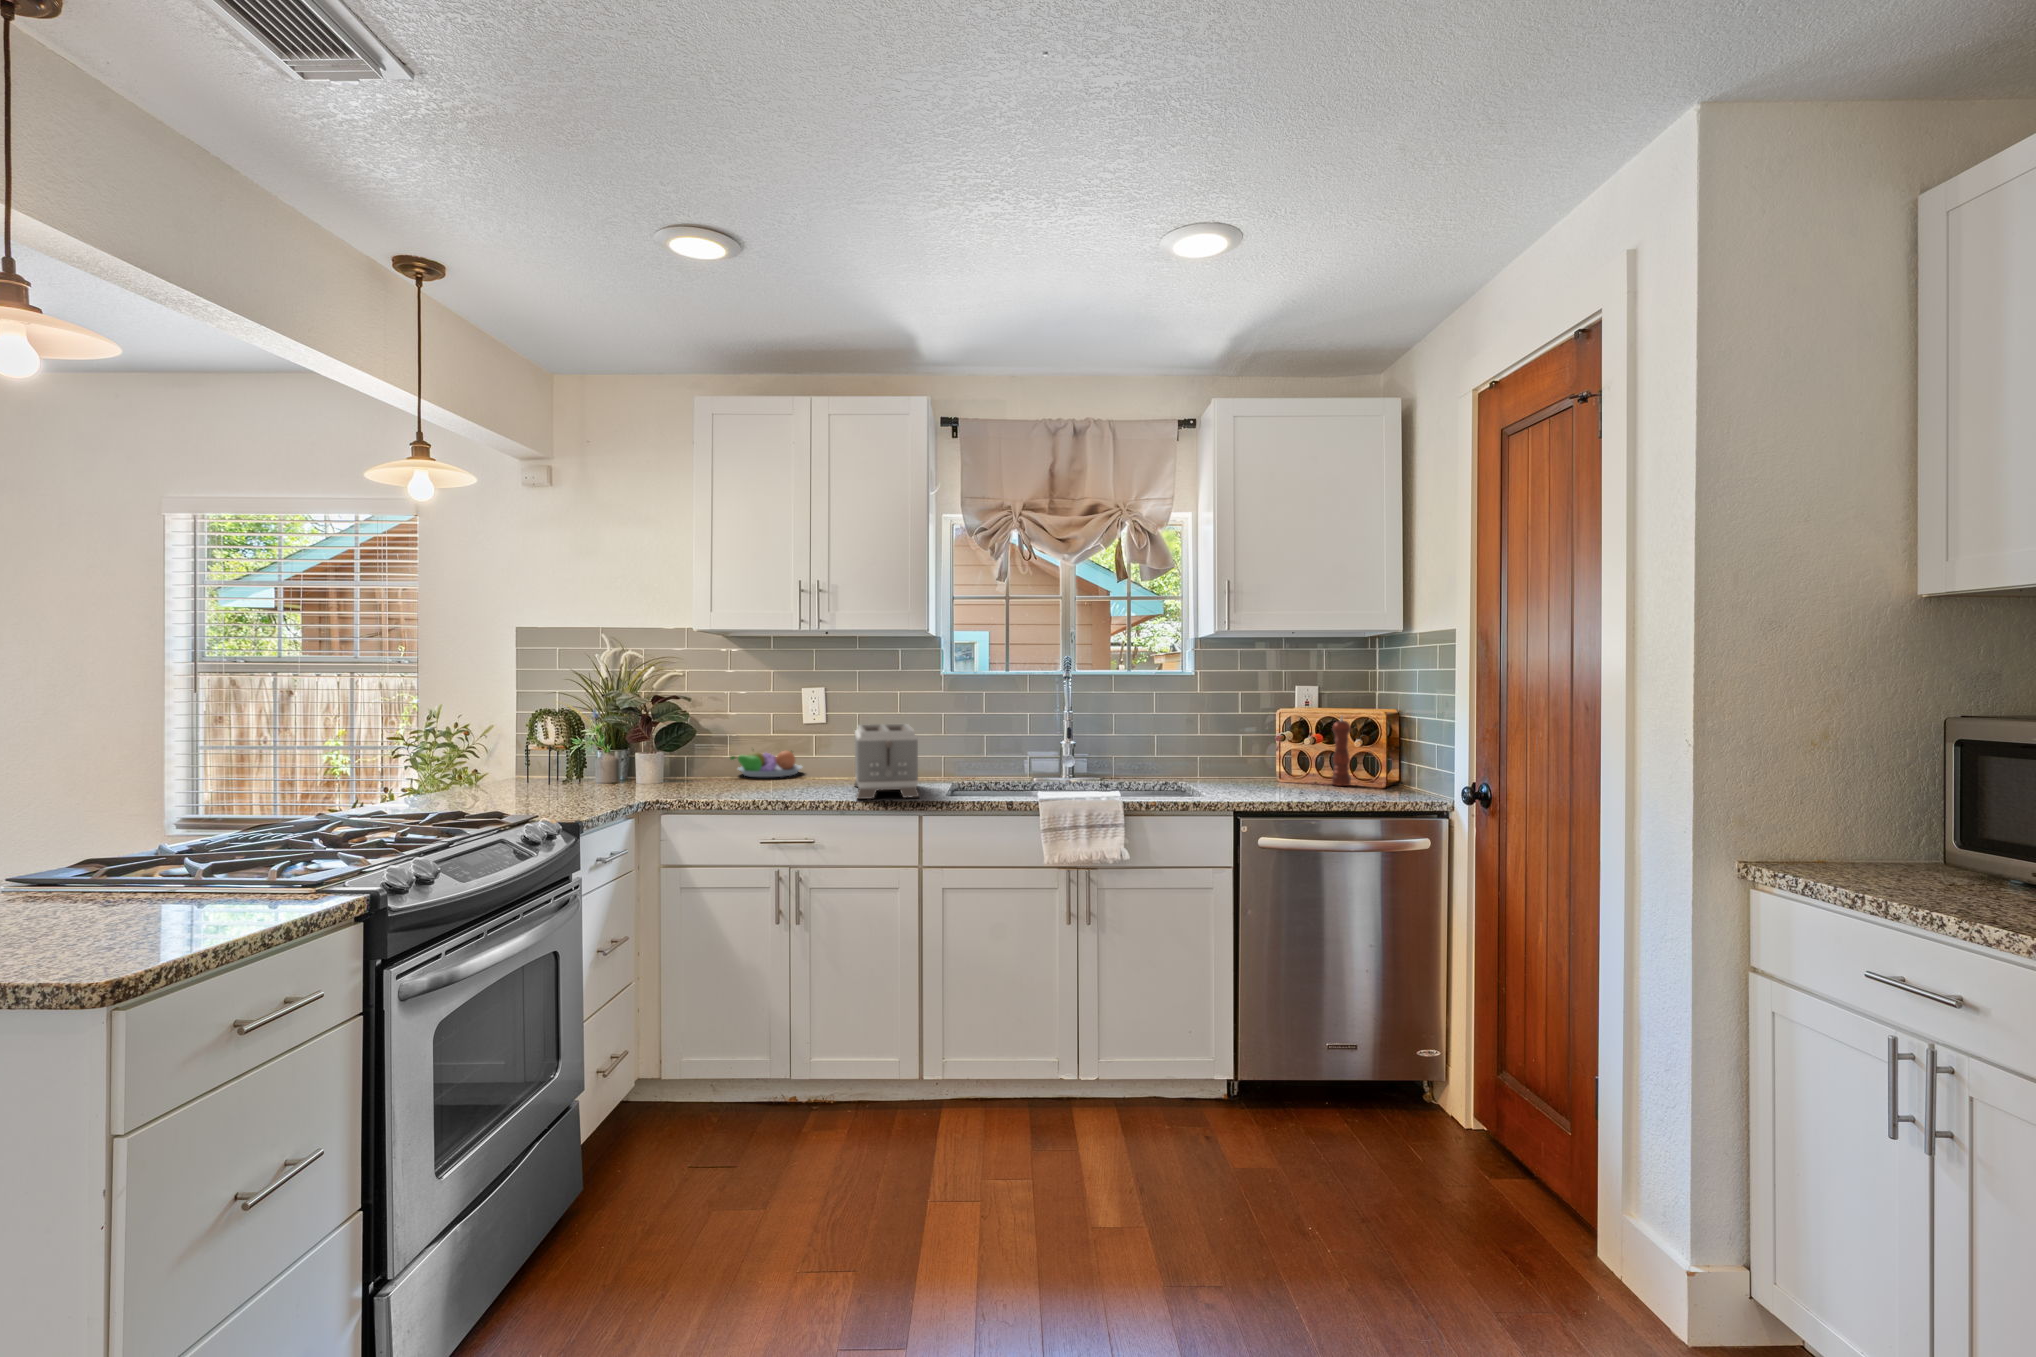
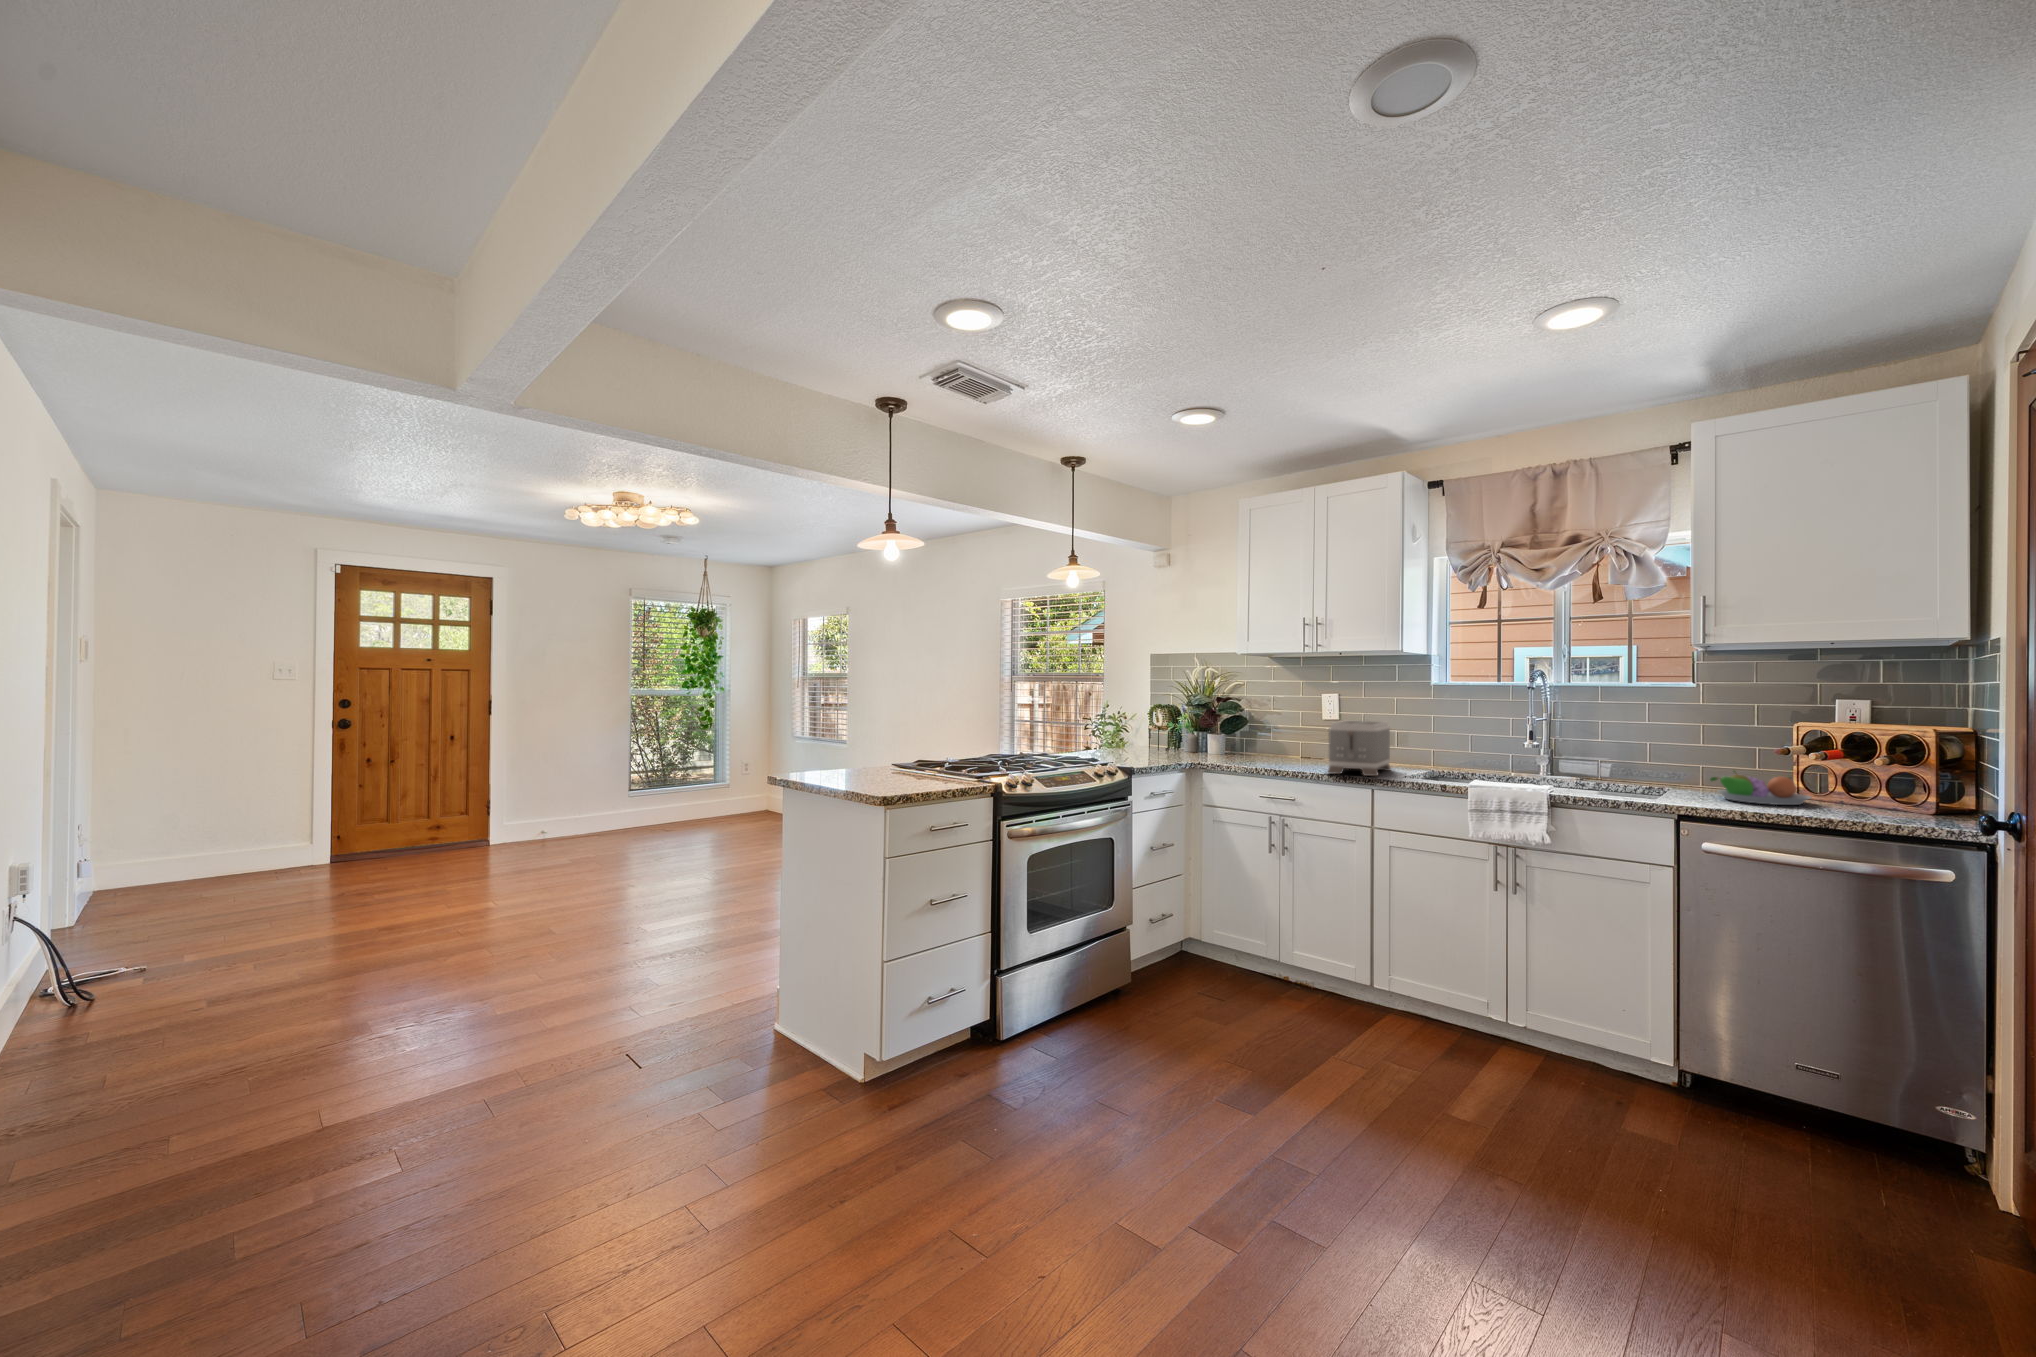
pepper mill: present [1332,716,1351,786] -> none [1853,731,1881,808]
fruit bowl: present [730,751,802,777] -> present [1710,771,1811,805]

